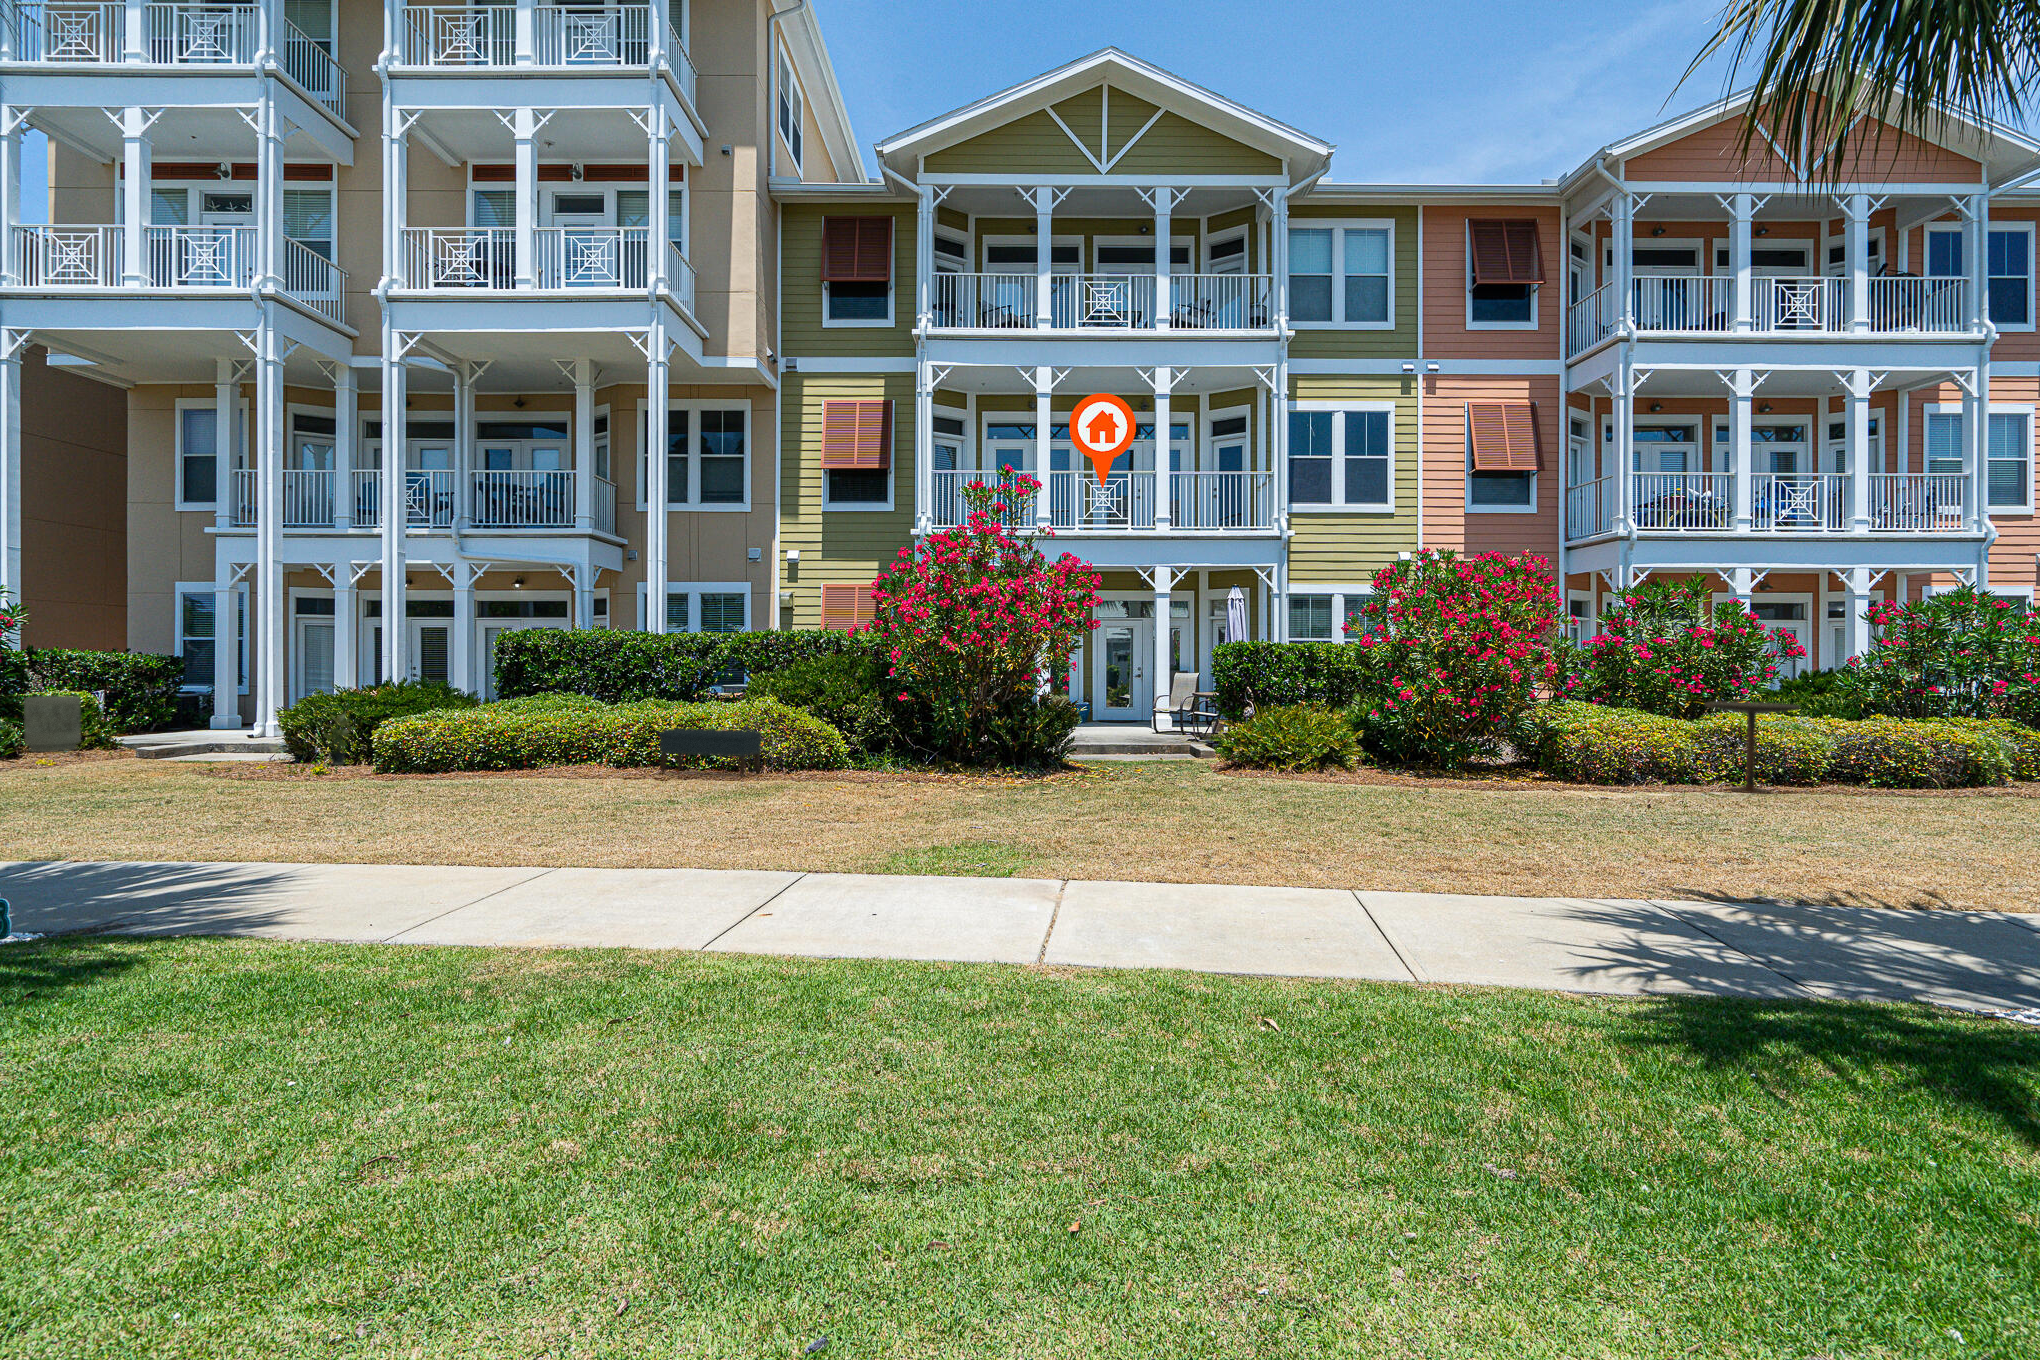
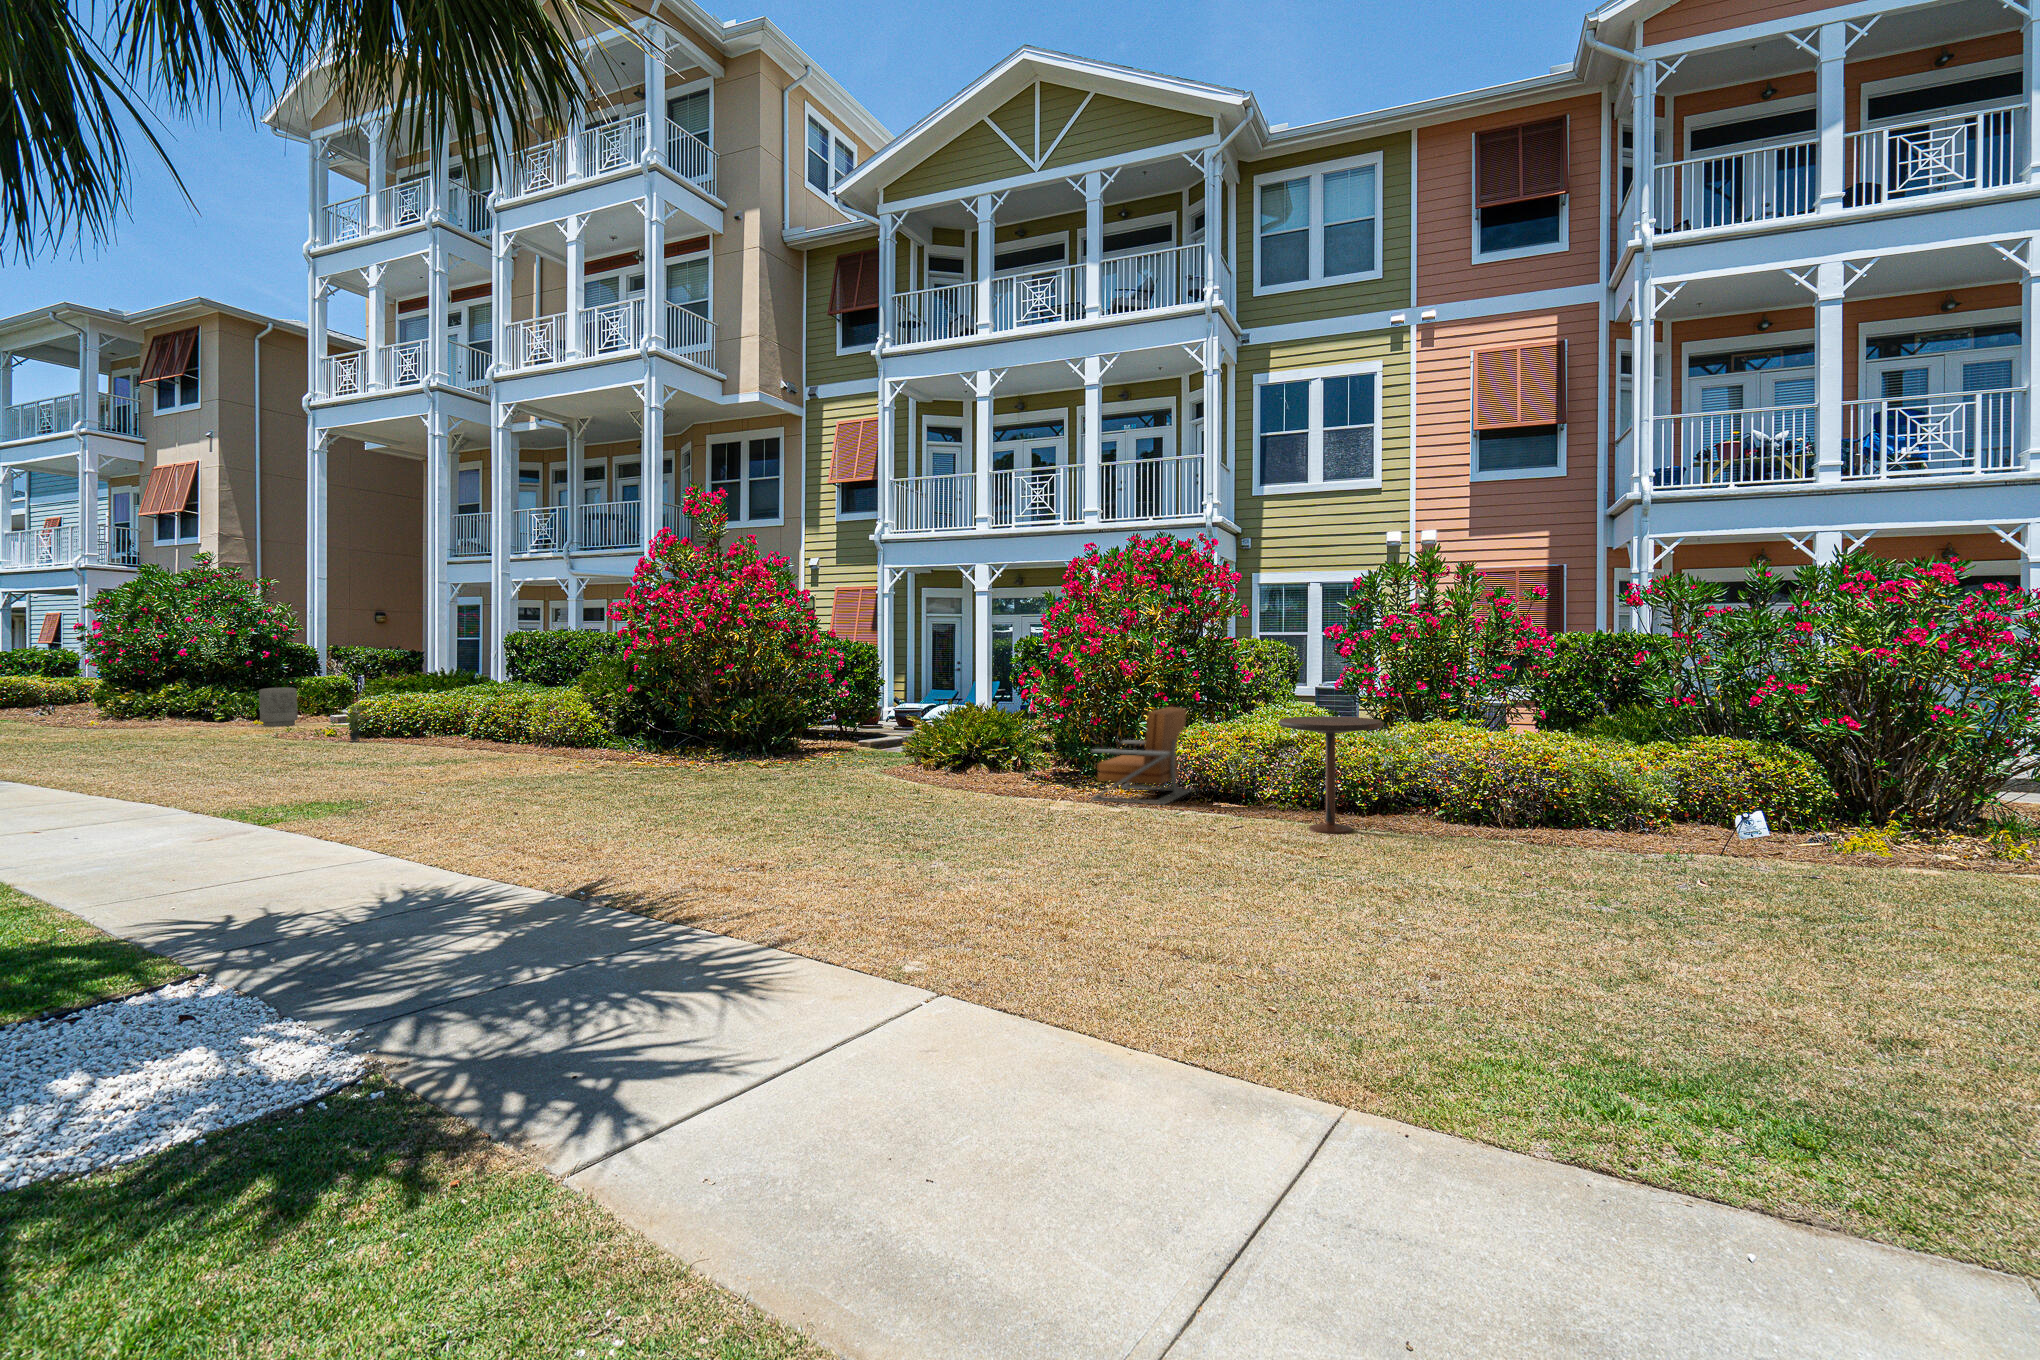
lounge chair: none [1450,698,1556,782] -> present [1091,707,1193,805]
bench: present [659,728,762,777] -> none [483,720,549,763]

